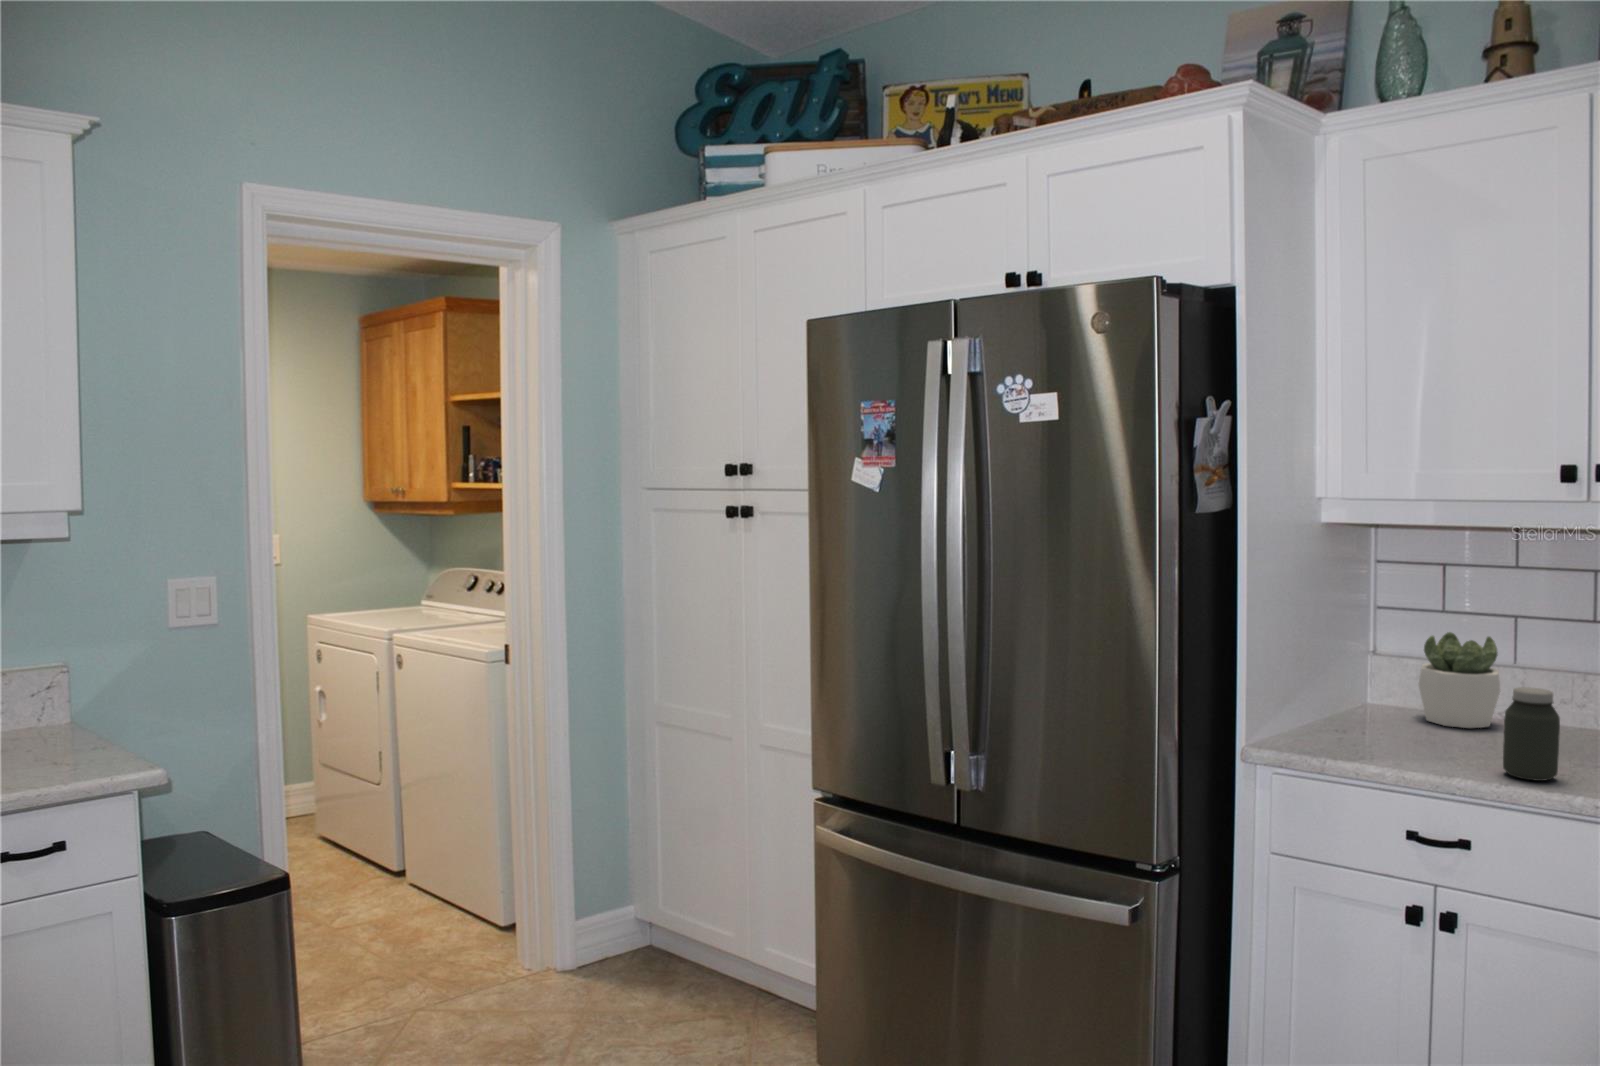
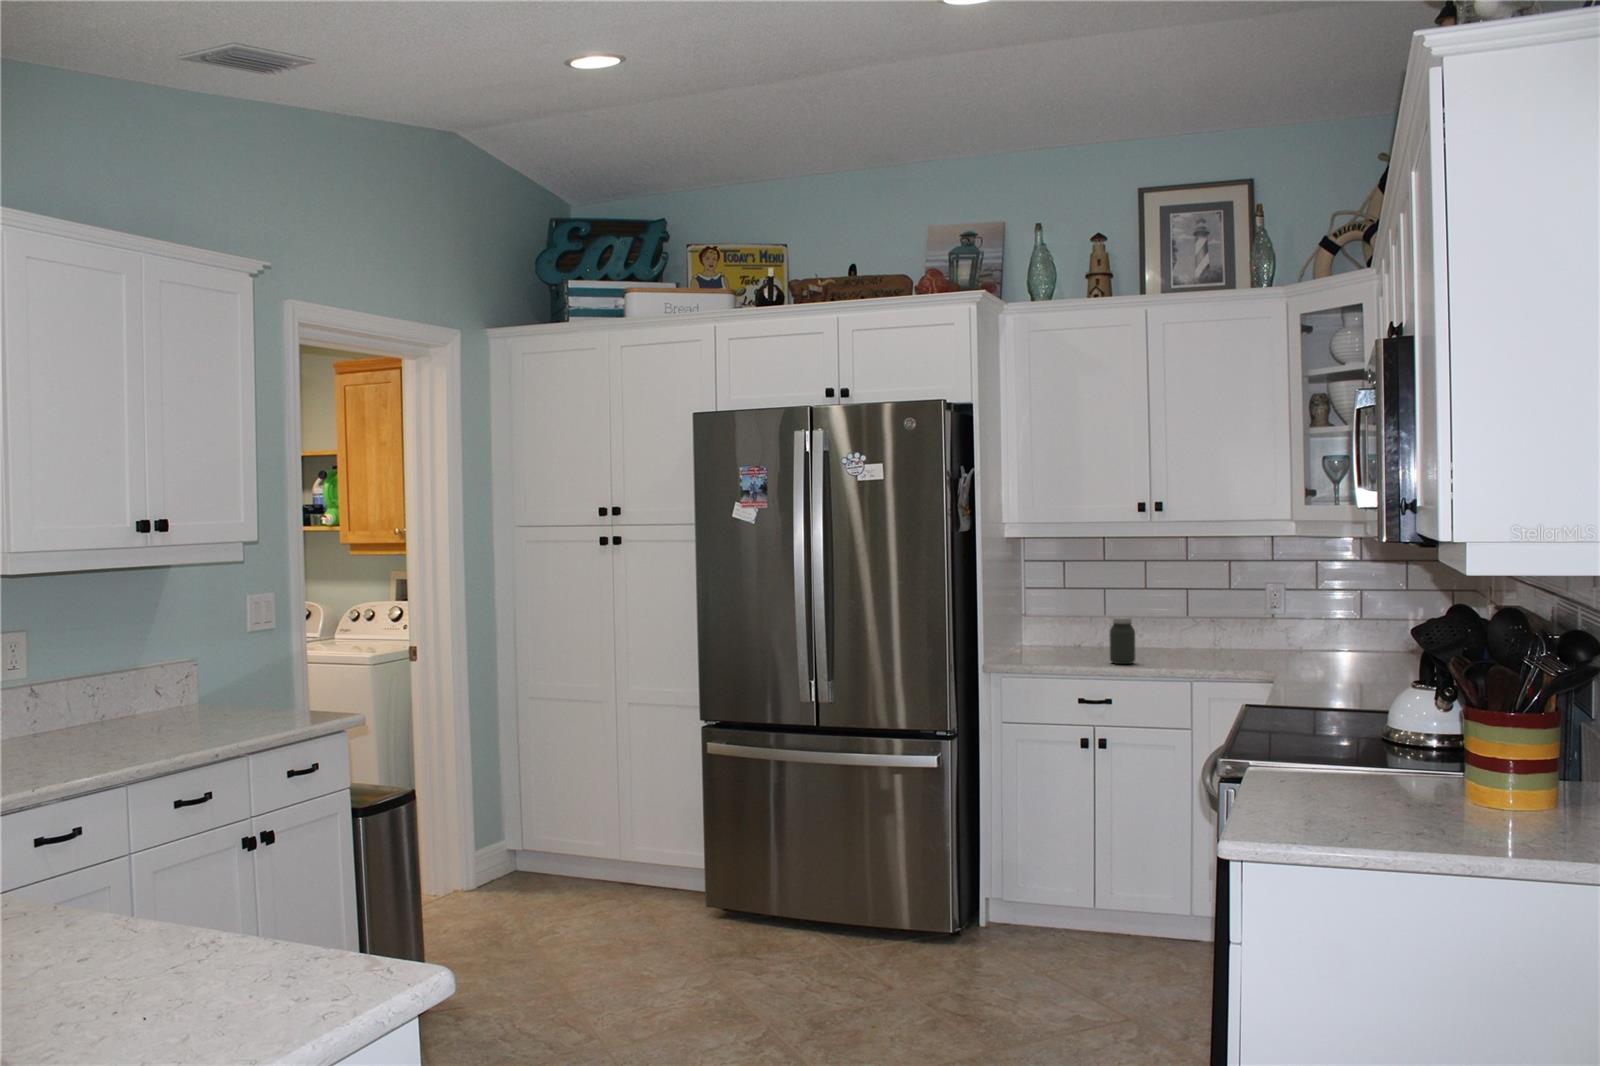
succulent plant: present [1419,632,1500,728] -> none [1051,597,1094,649]

